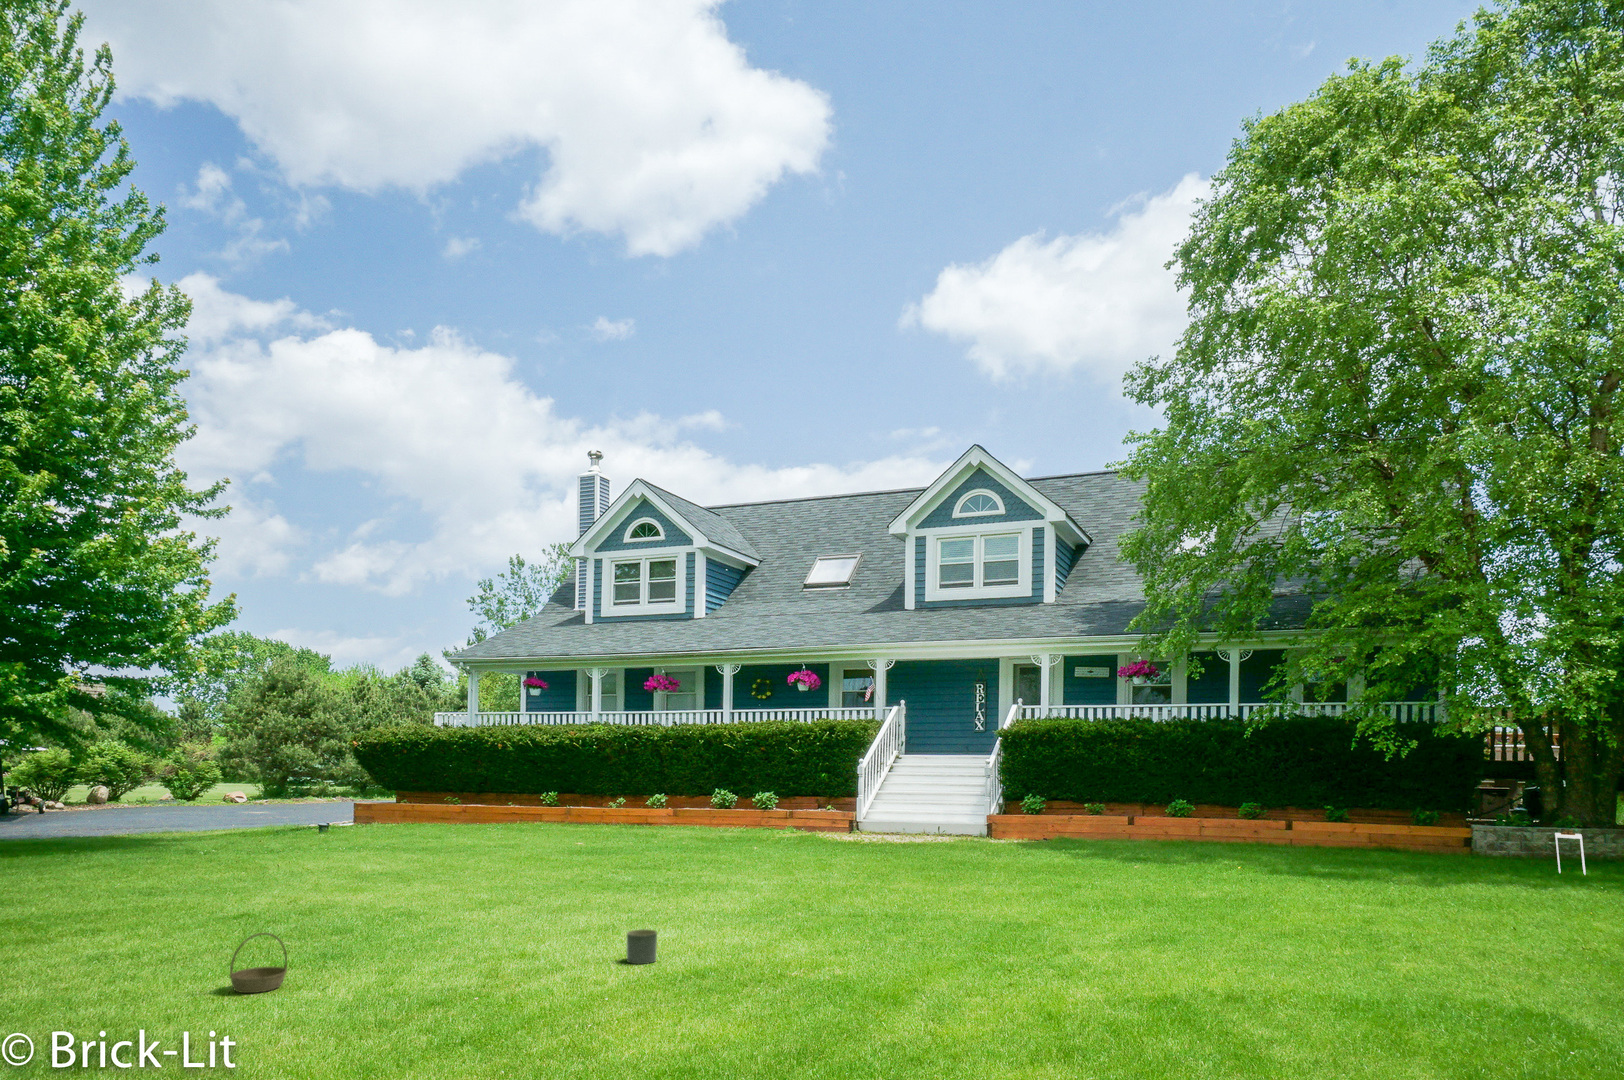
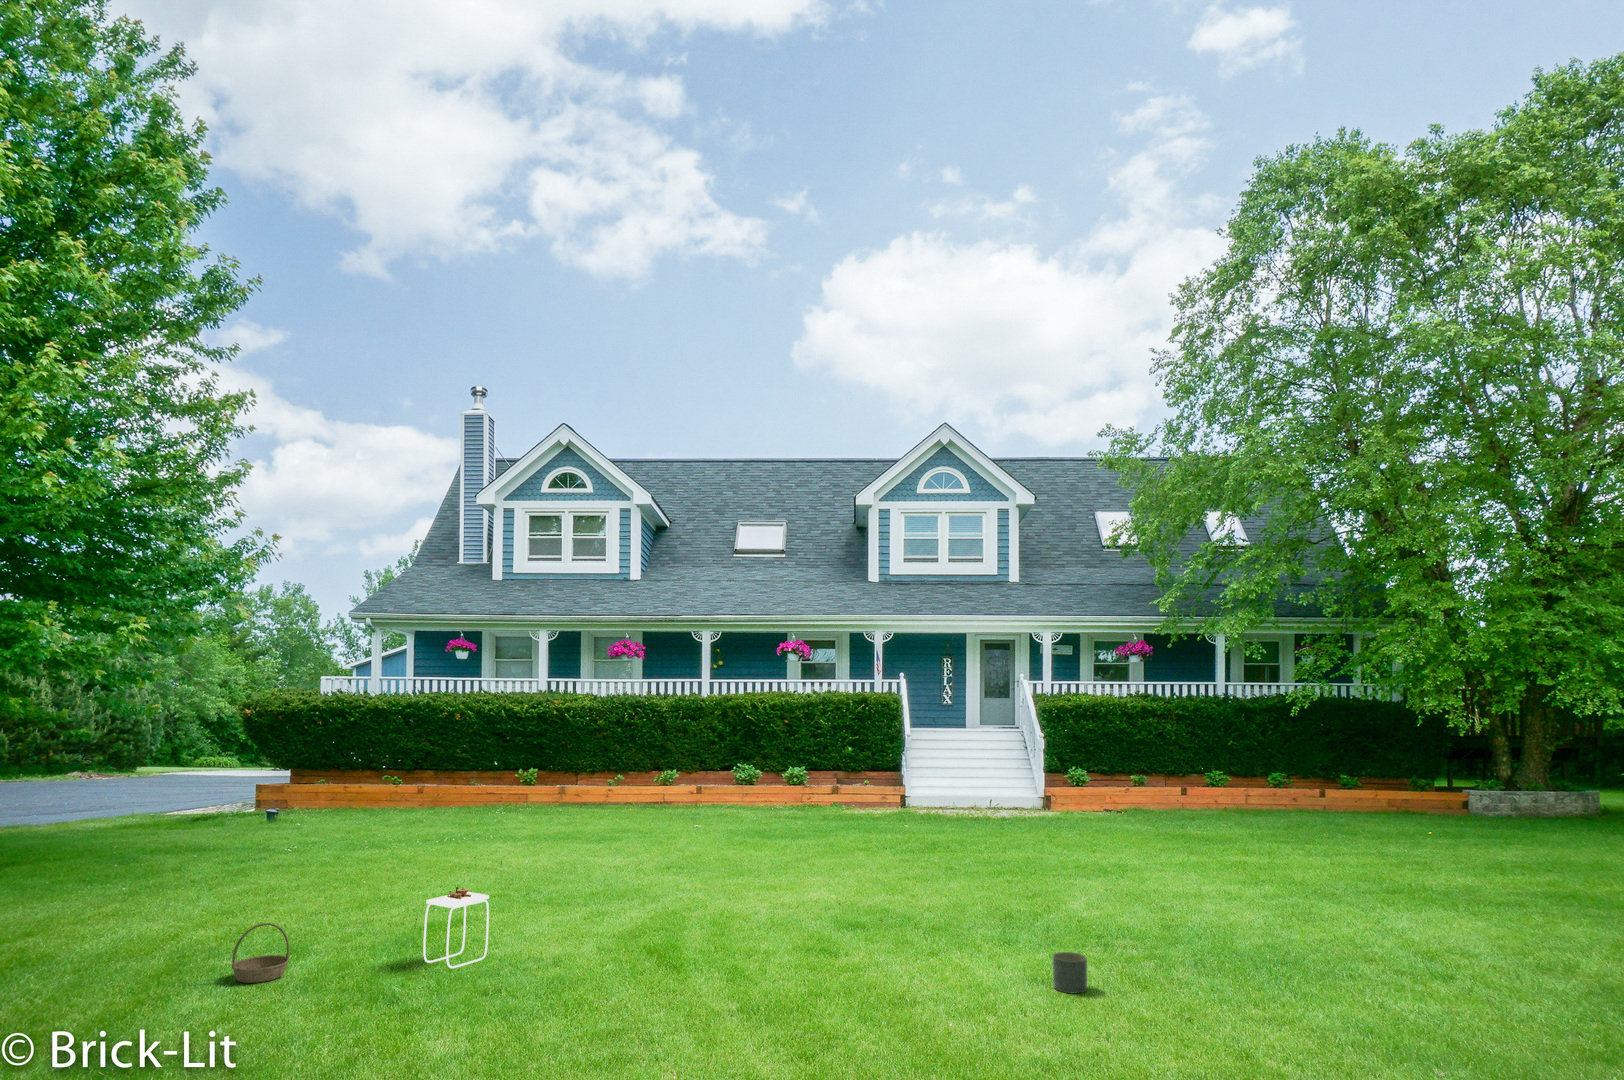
side table: present [1555,829,1586,875] -> present [423,887,489,968]
planter: present [627,929,657,964] -> present [1052,952,1087,993]

